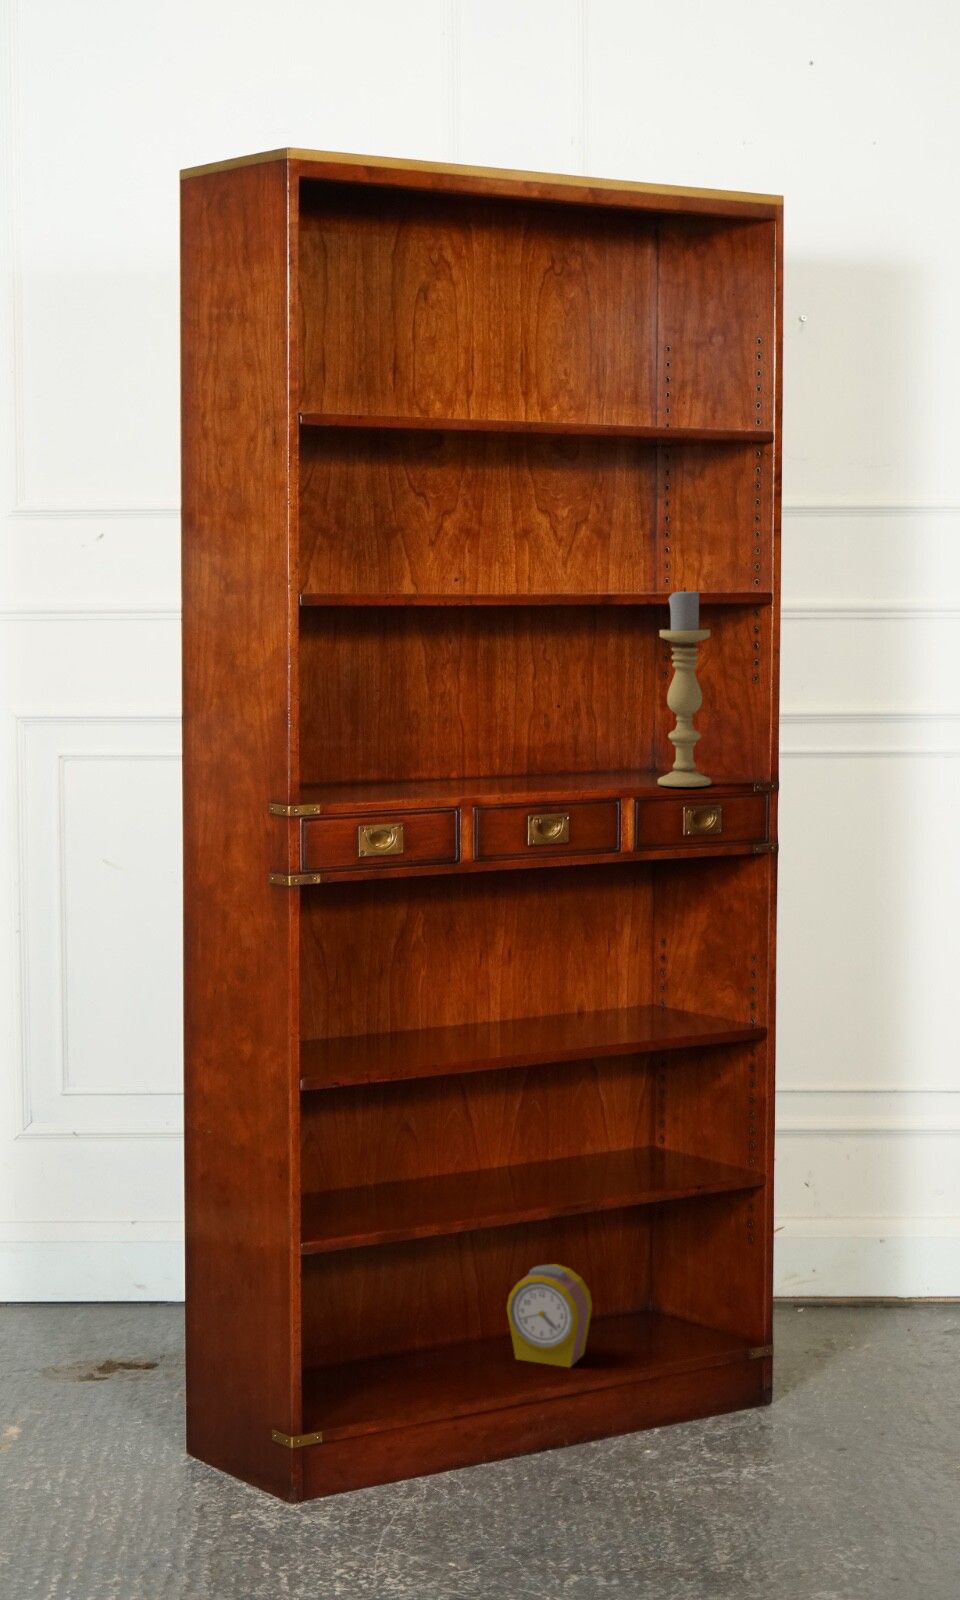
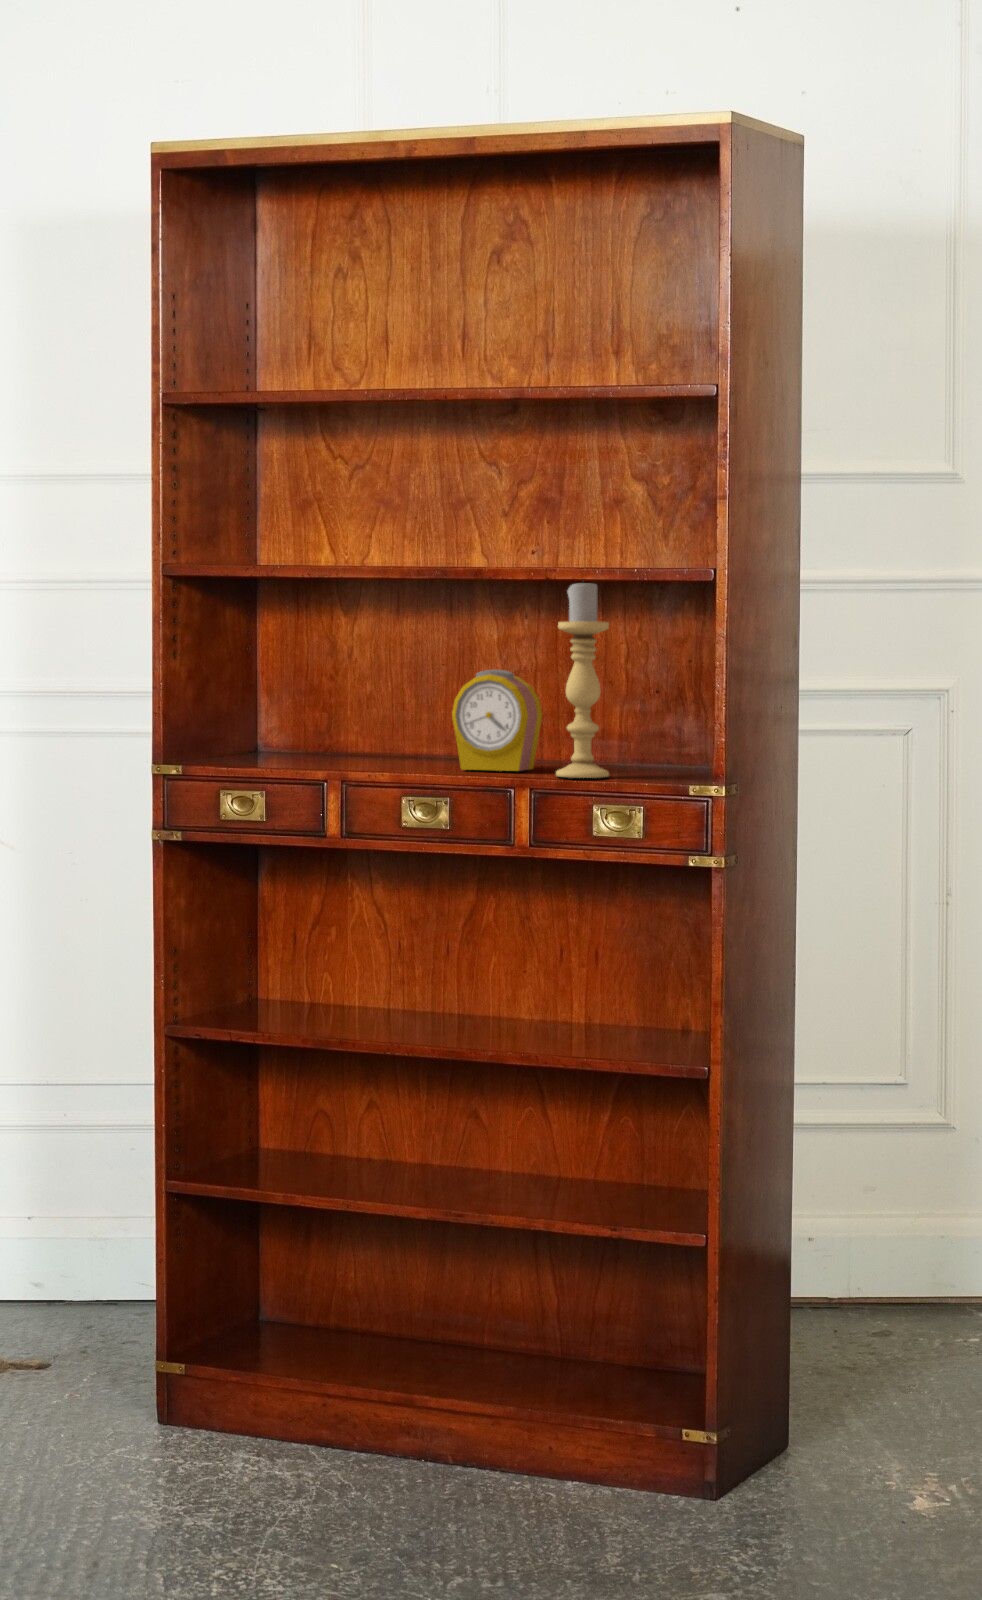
alarm clock: present [507,1264,592,1367] -> present [452,670,542,771]

